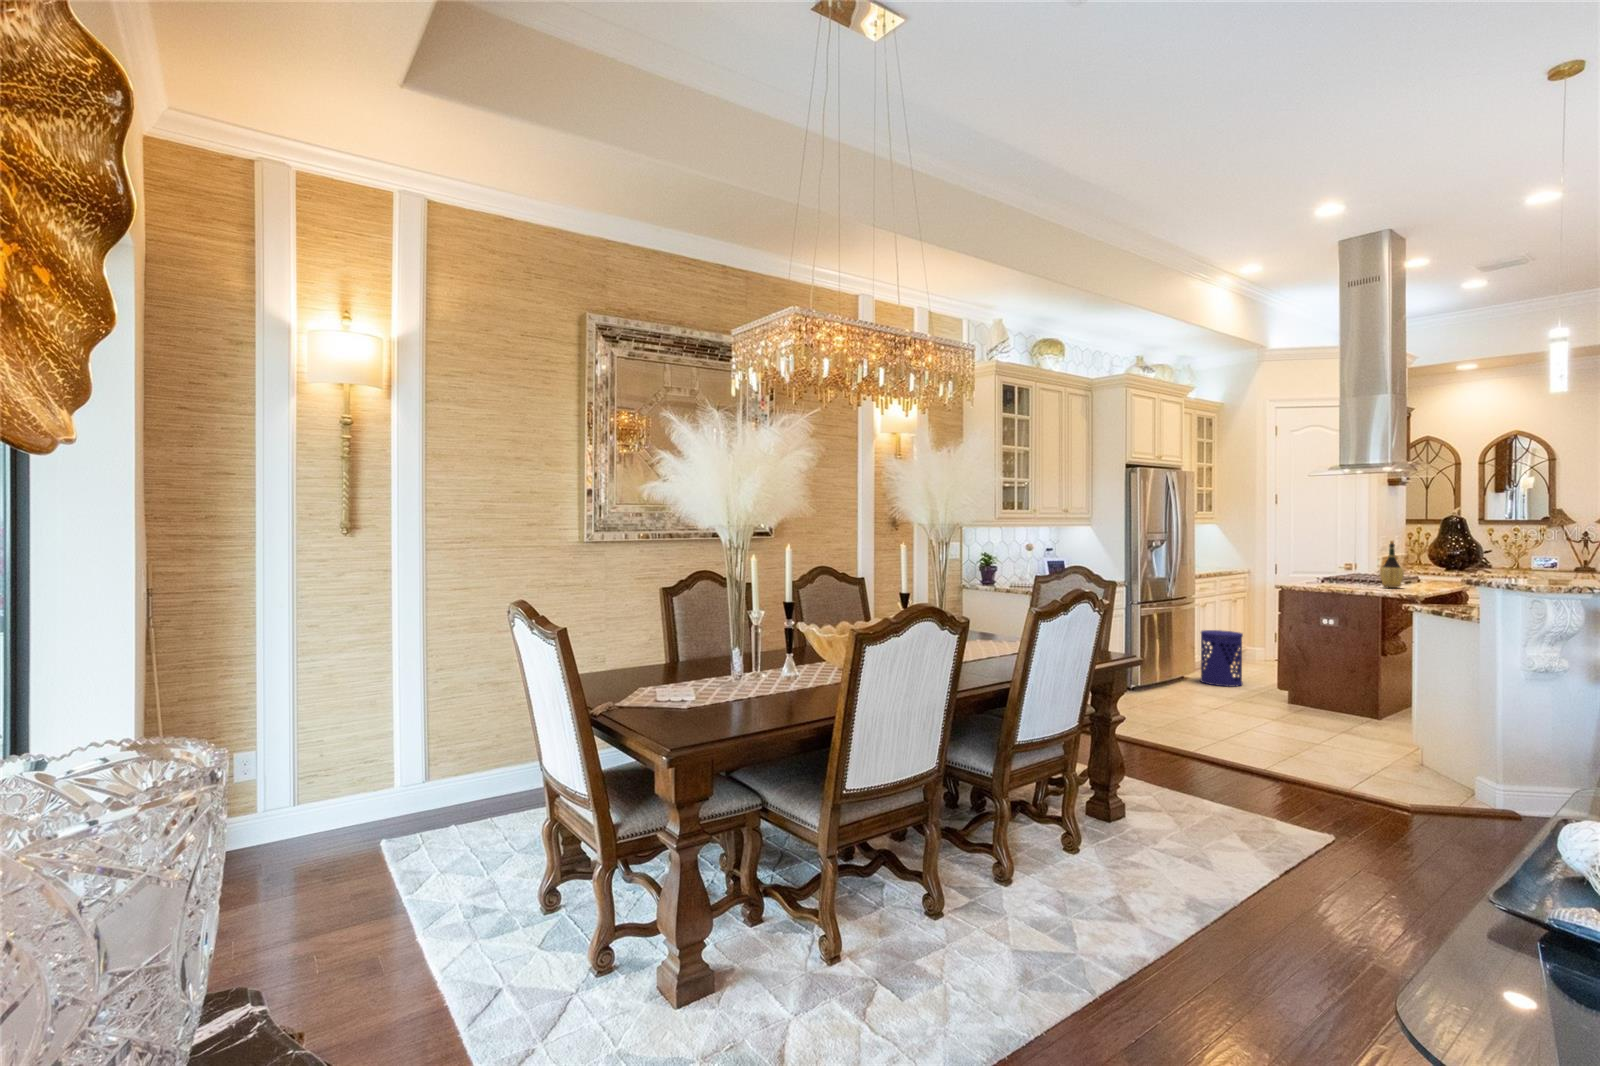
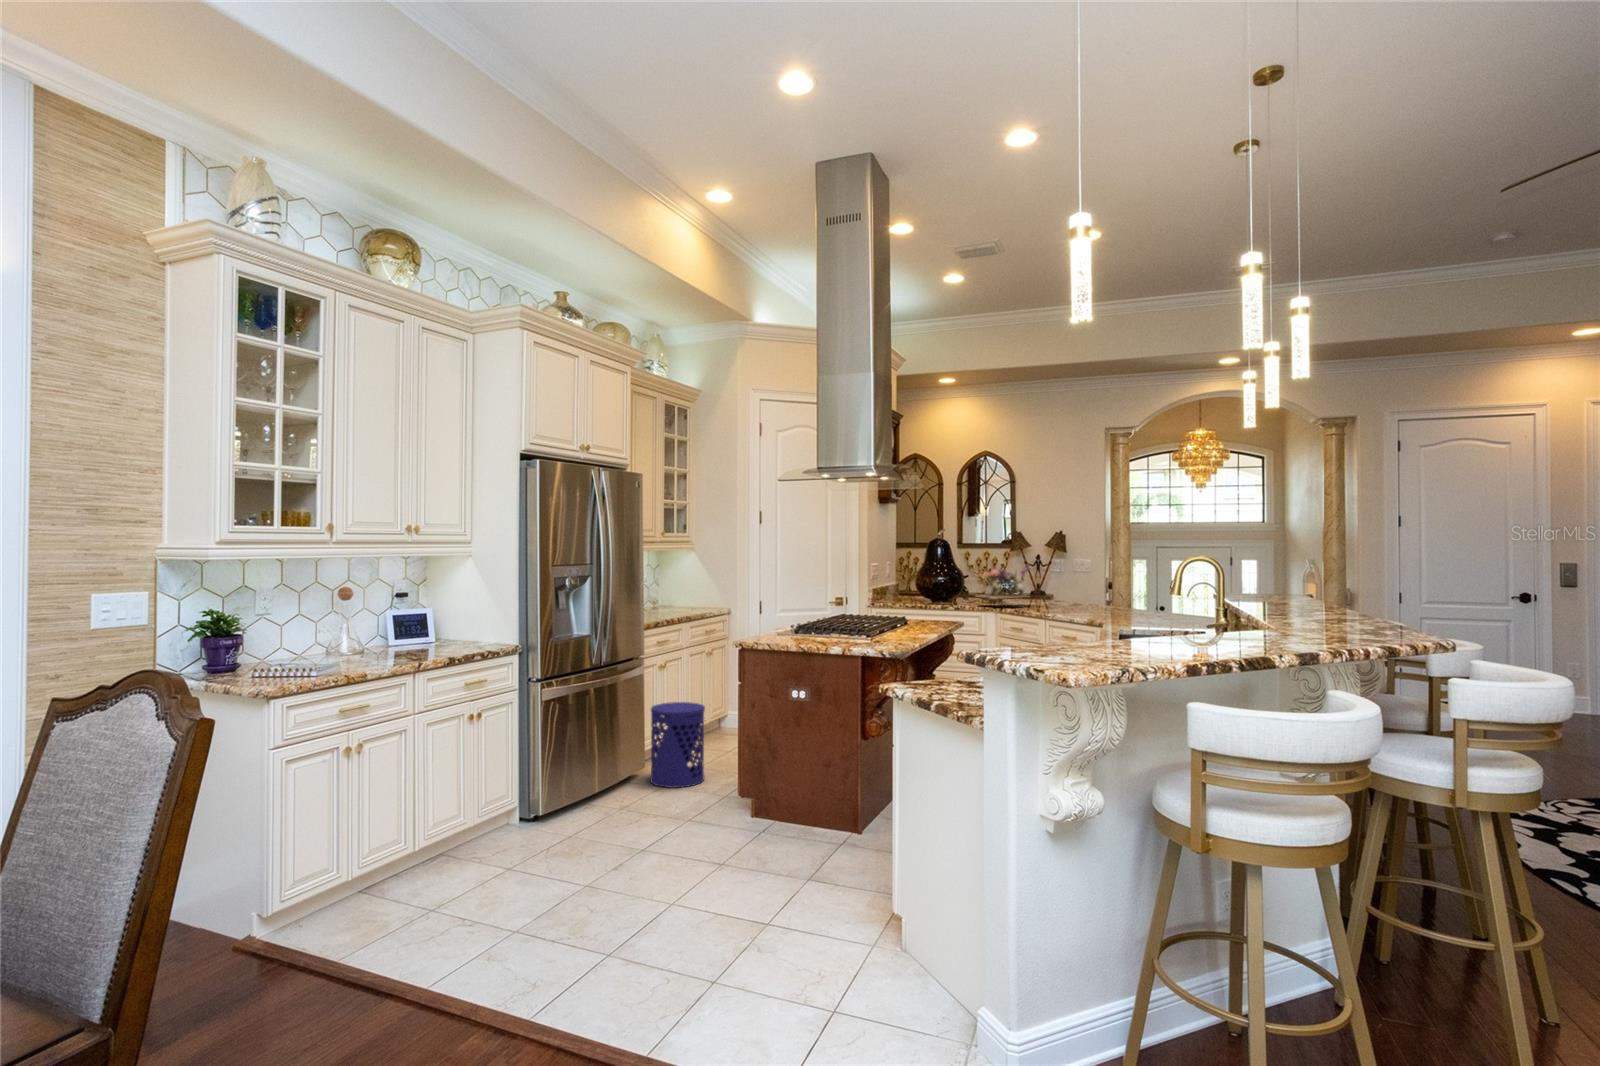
flower arrangement: none [1498,536,1565,574] -> present [977,564,1029,604]
wine bottle: present [1380,541,1404,588] -> none [853,578,880,645]

